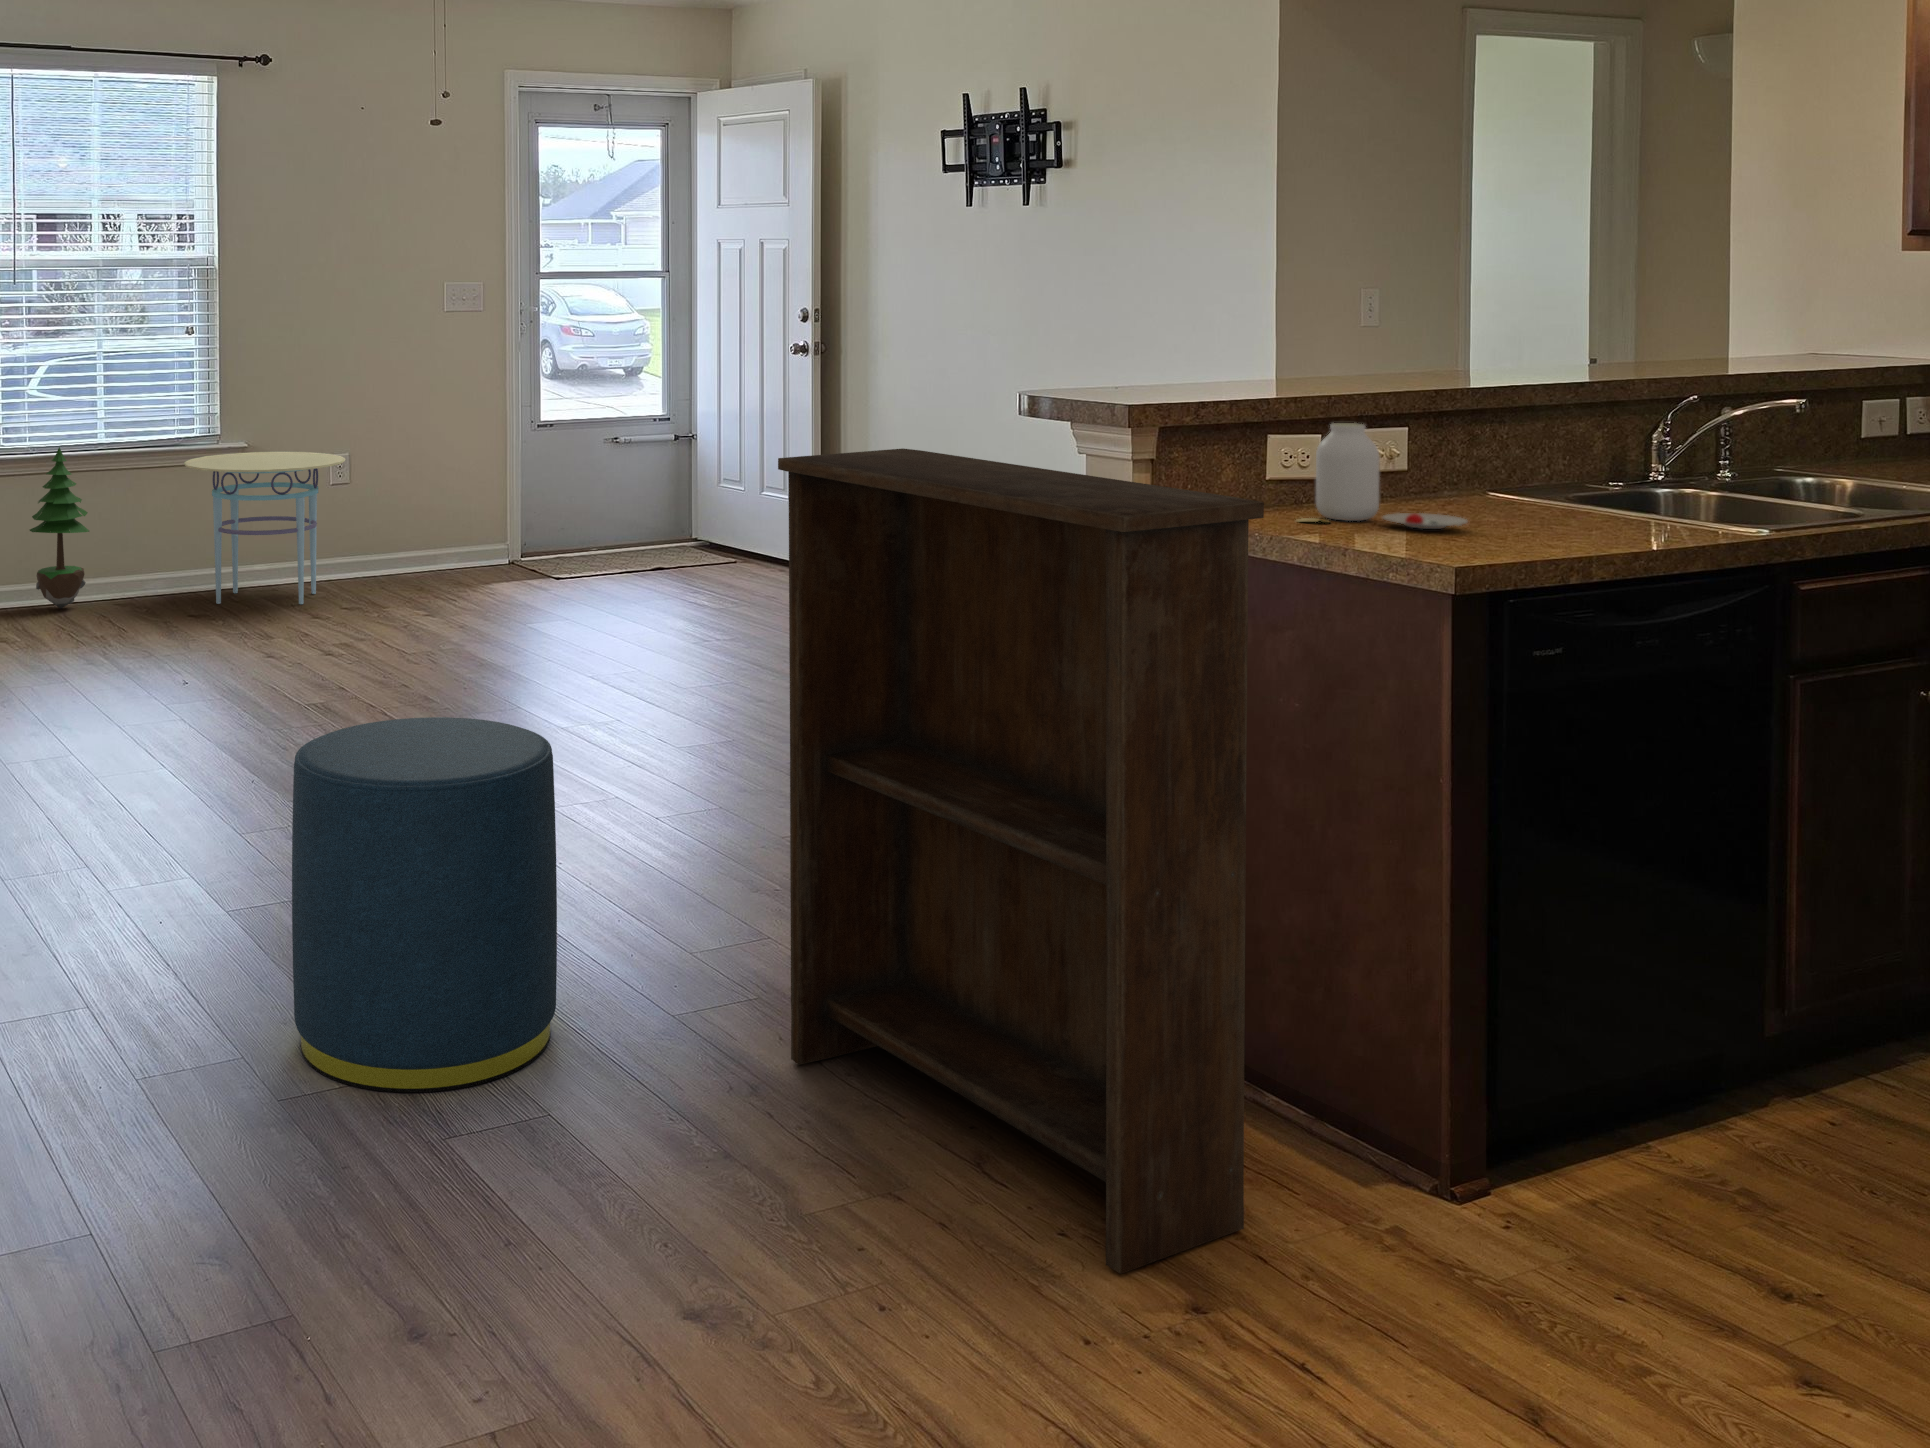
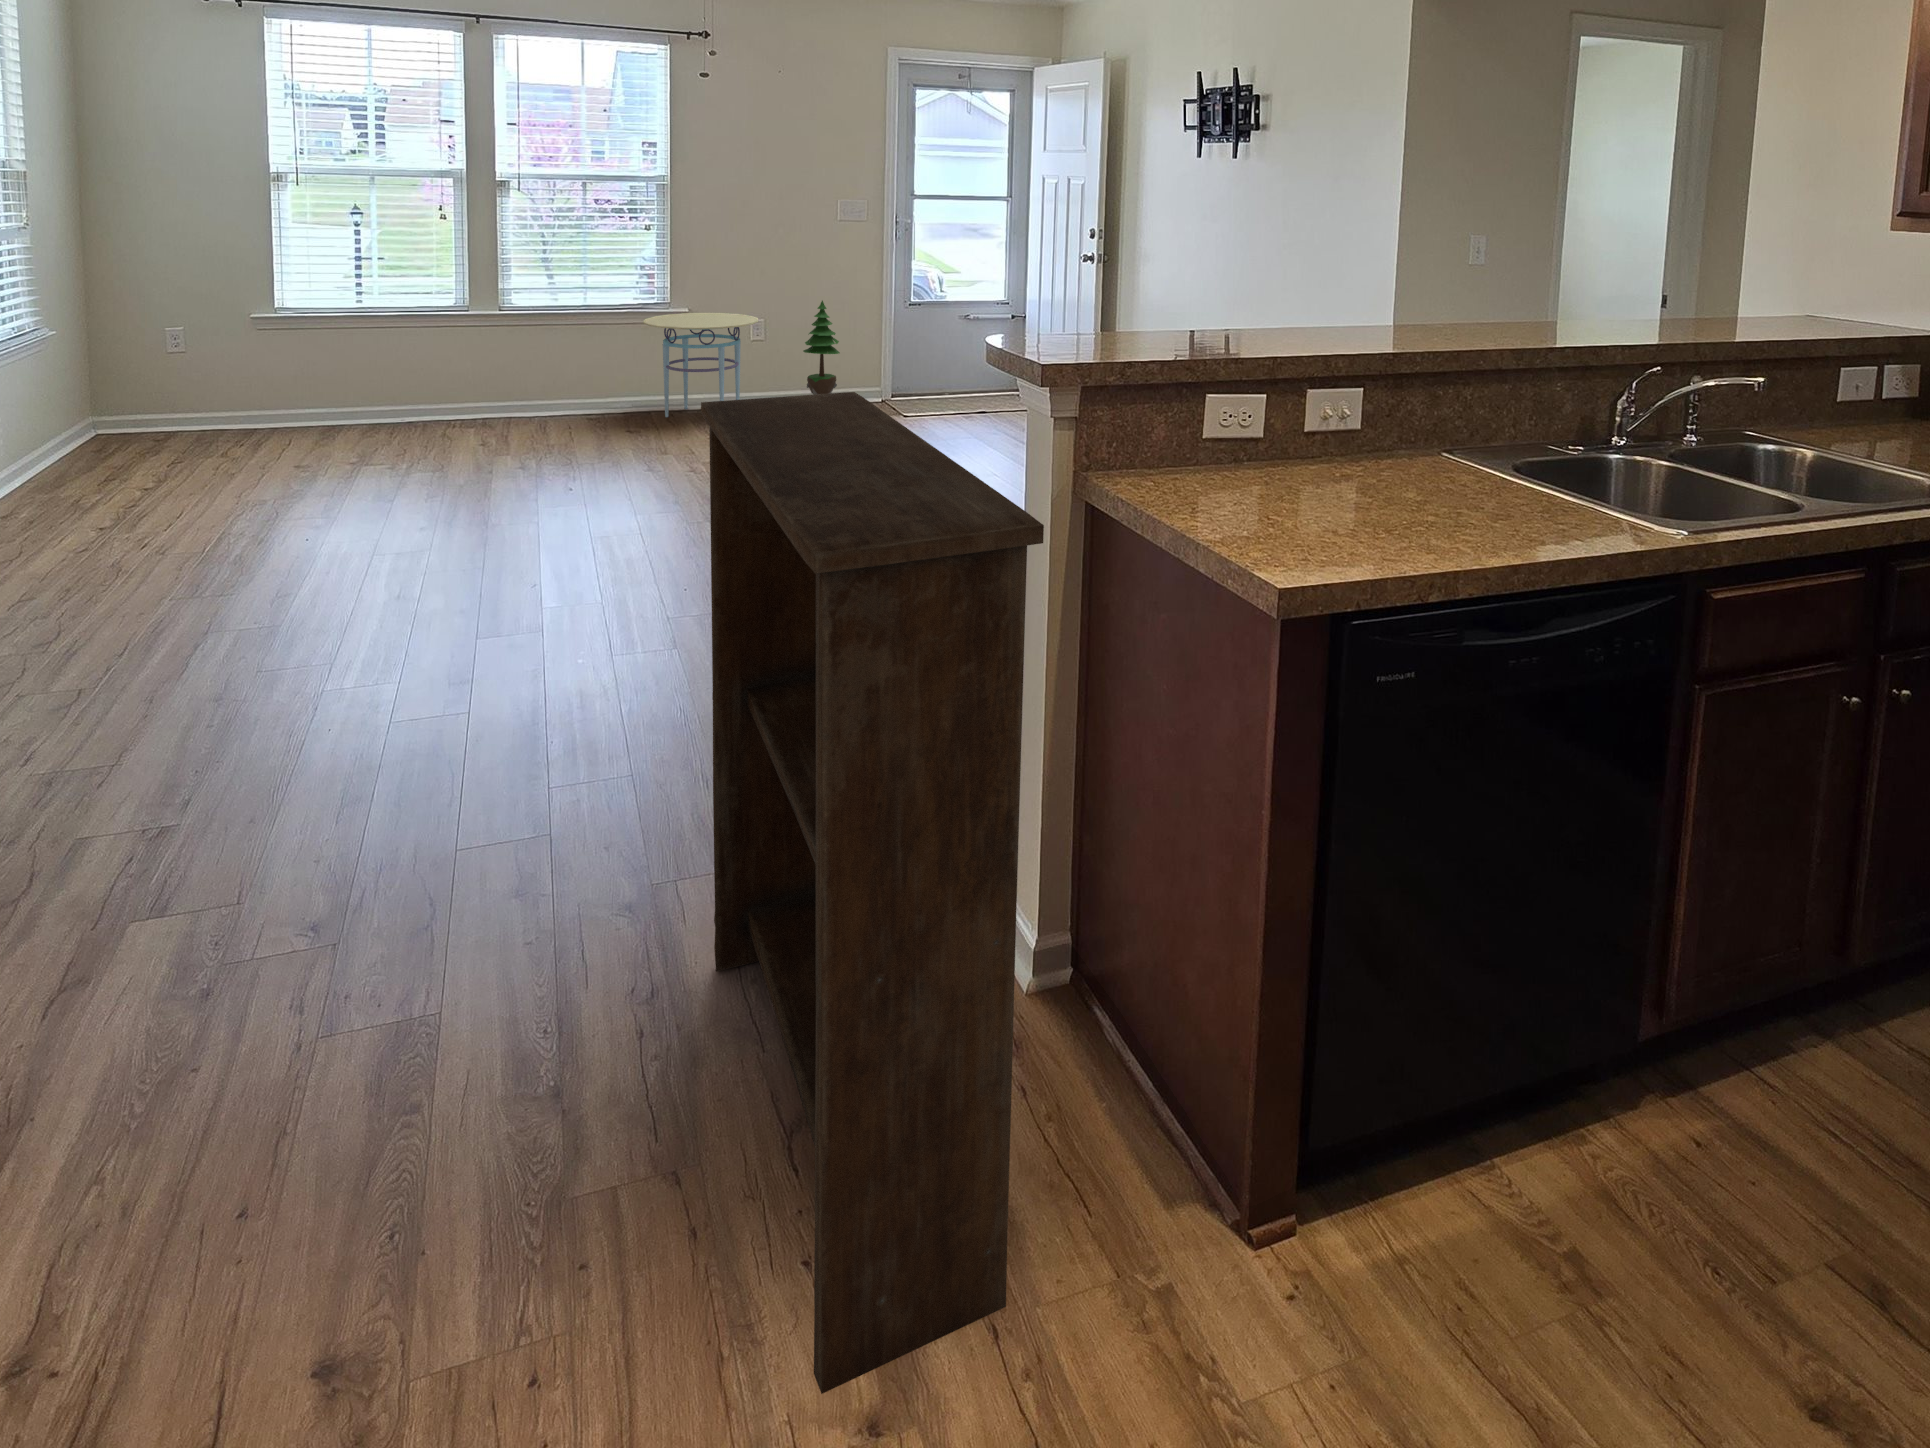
jar: present [1297,423,1467,529] -> none [1194,396,1364,525]
potted tree: present [30,447,89,609] -> present [803,301,840,395]
ottoman: present [292,717,557,1092] -> none [256,604,545,985]

